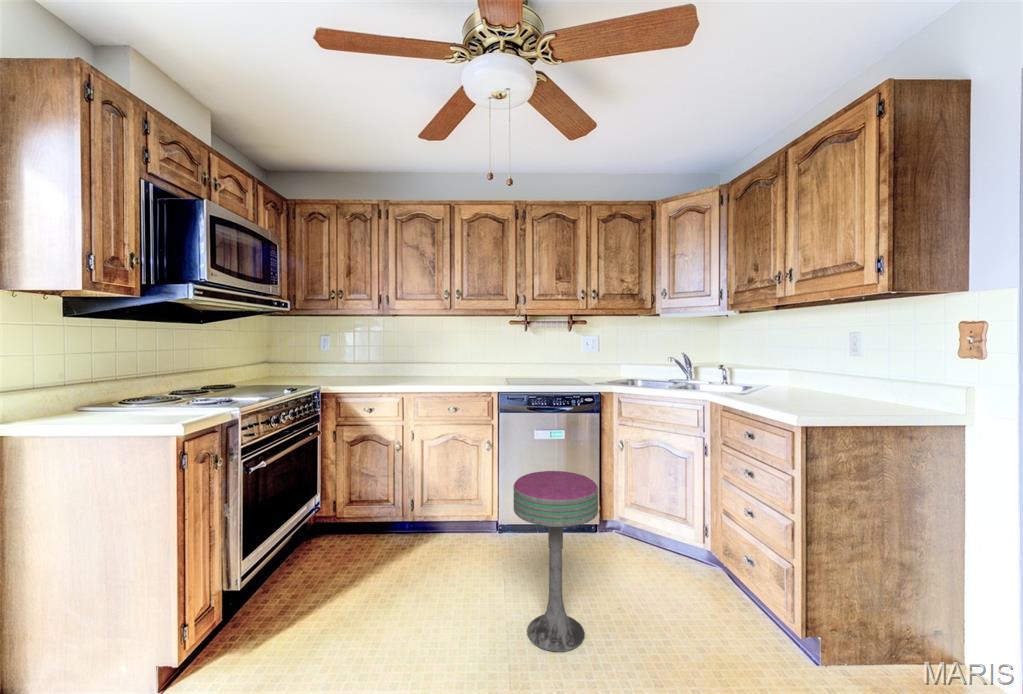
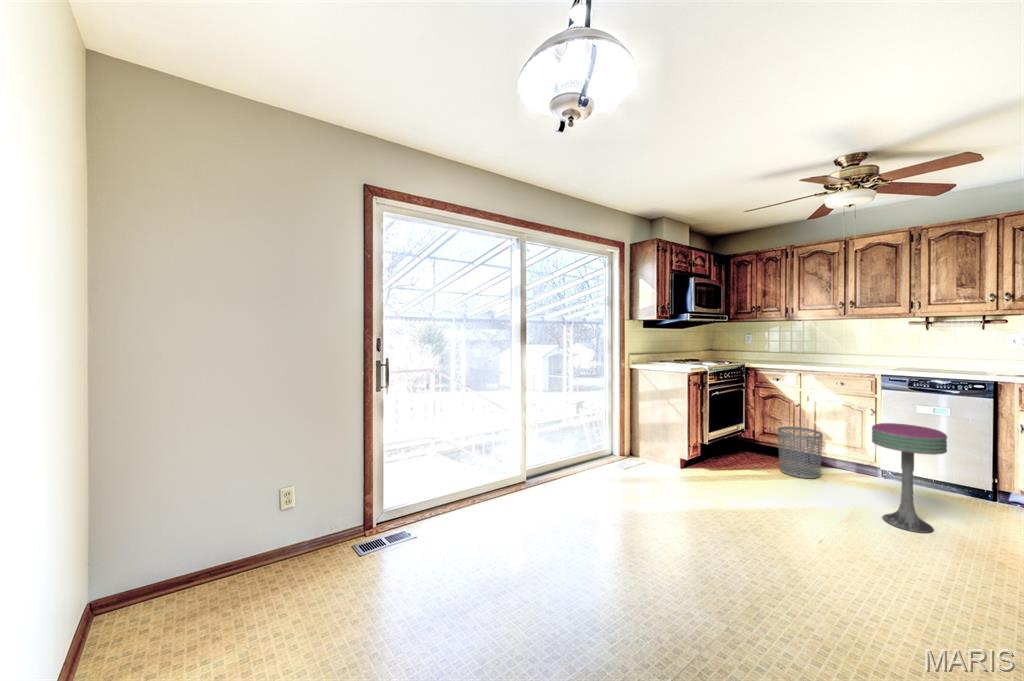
waste bin: none [373,489,436,583] -> present [778,427,823,478]

